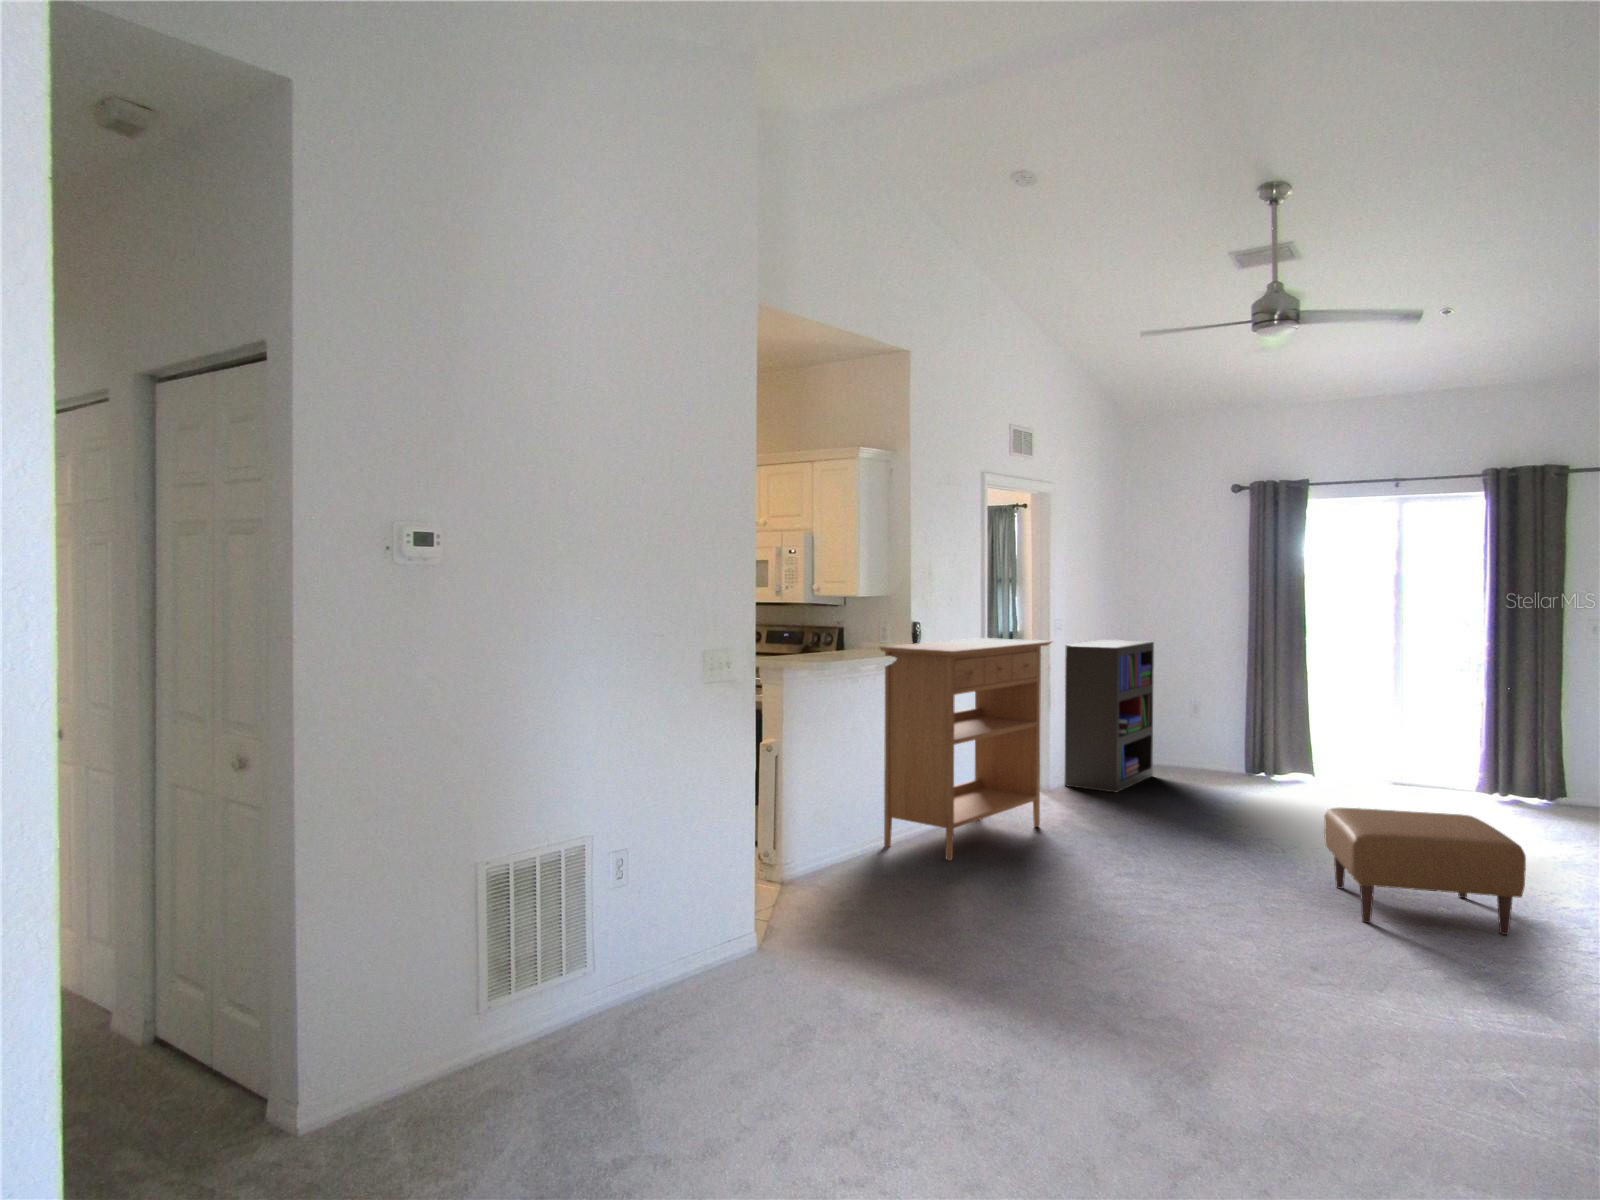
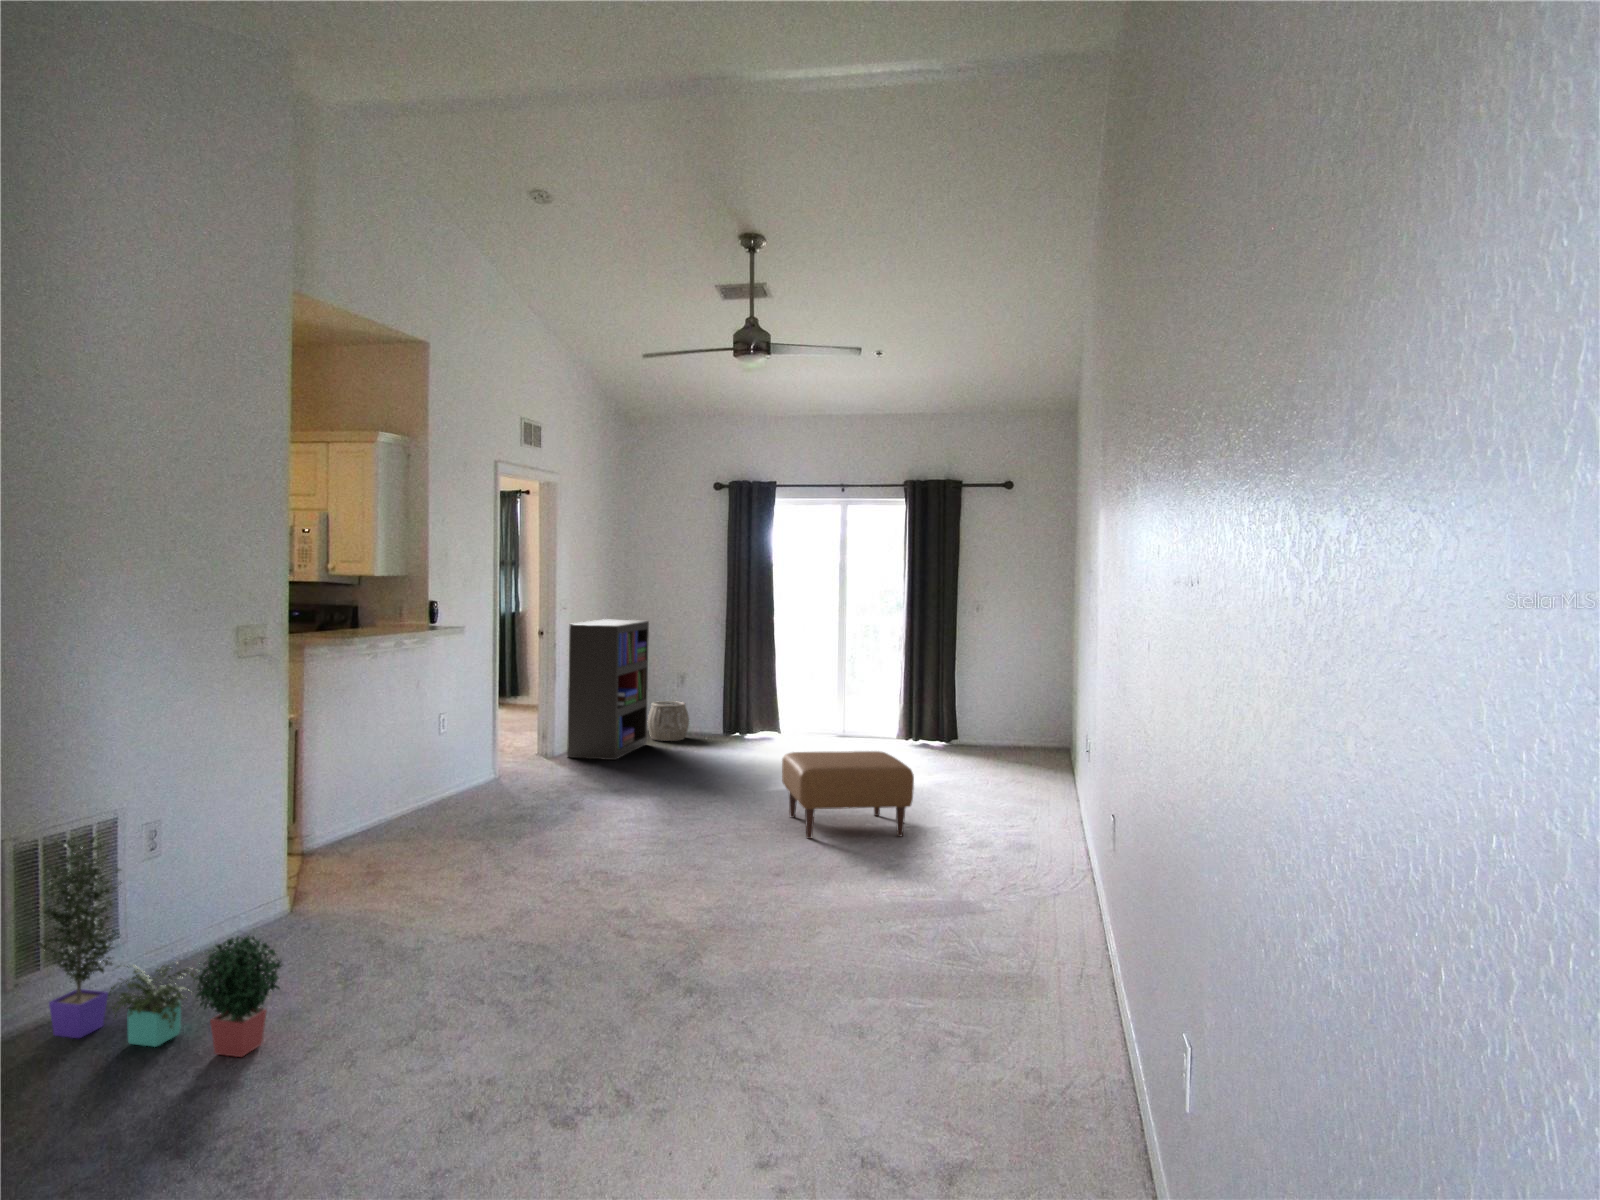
console table: present [880,638,1052,861] -> none [395,617,561,826]
woven basket: none [1154,729,1202,774] -> present [647,701,689,741]
potted plant: none [495,868,709,1143] -> present [38,837,282,1057]

